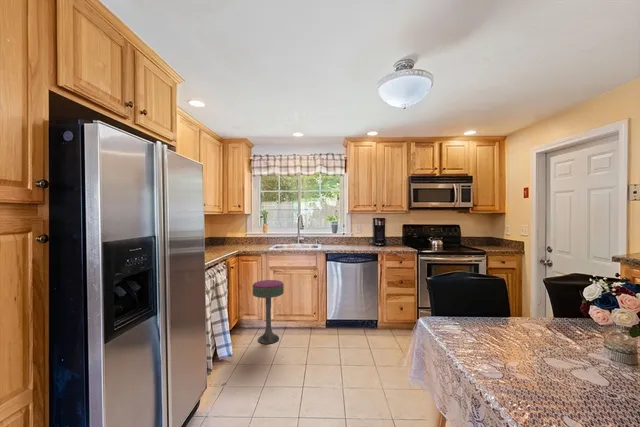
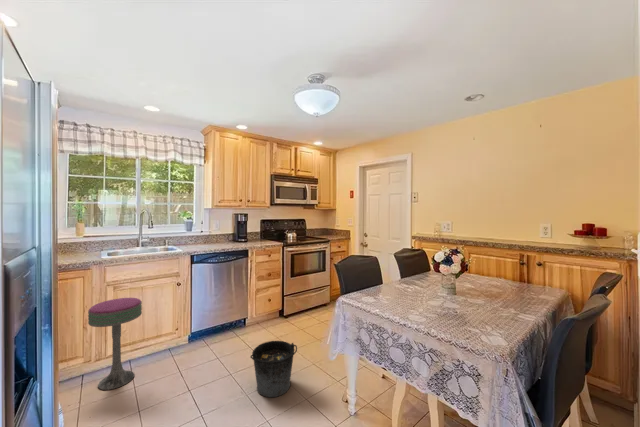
bucket: none [341,344,389,400] -> present [250,341,297,397]

